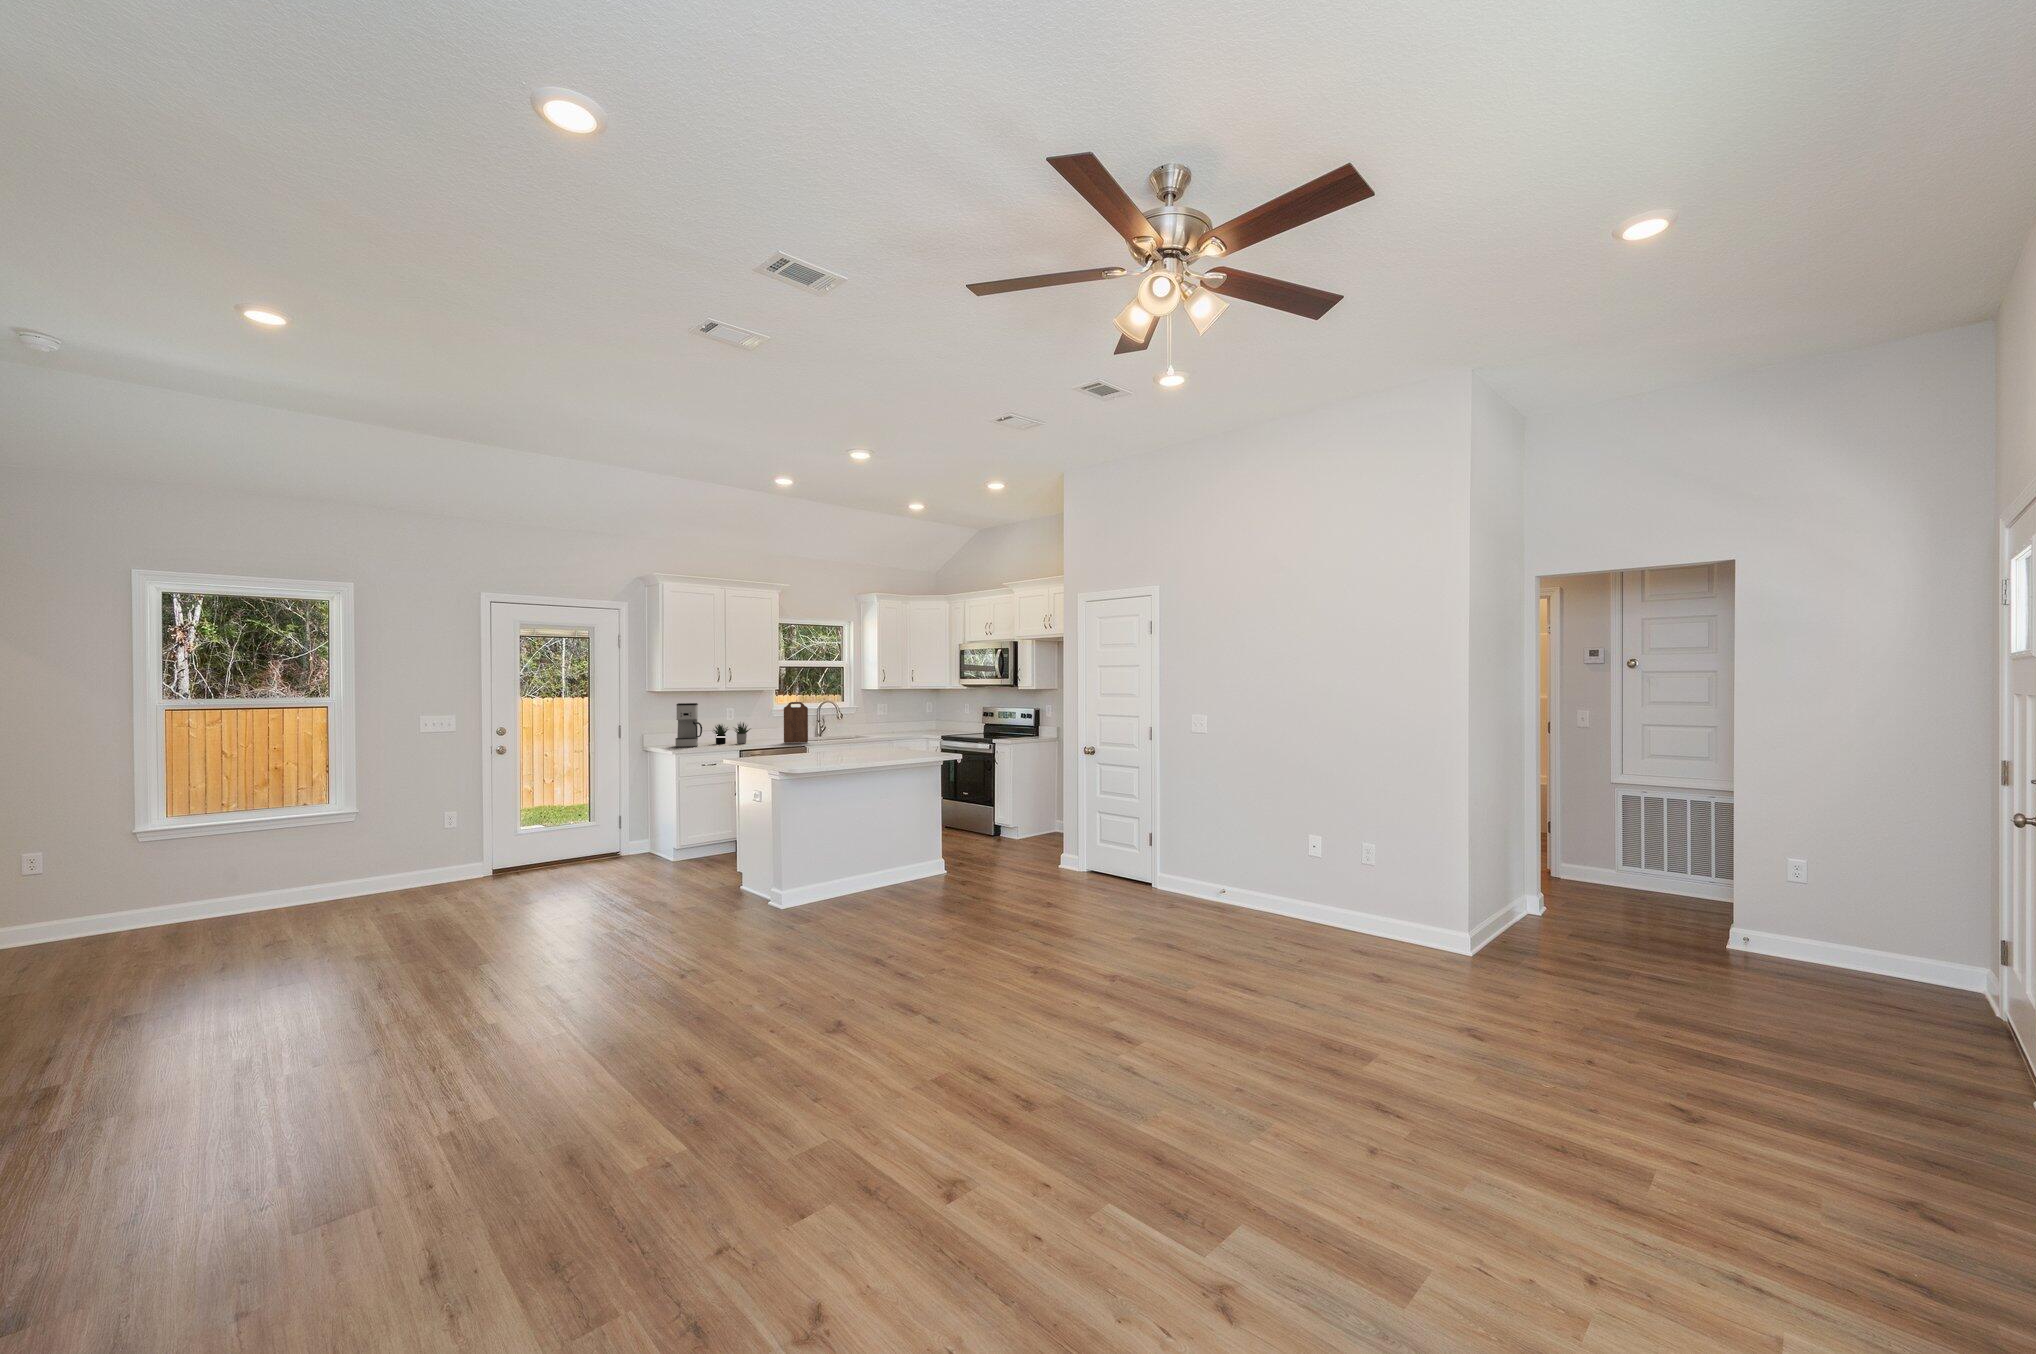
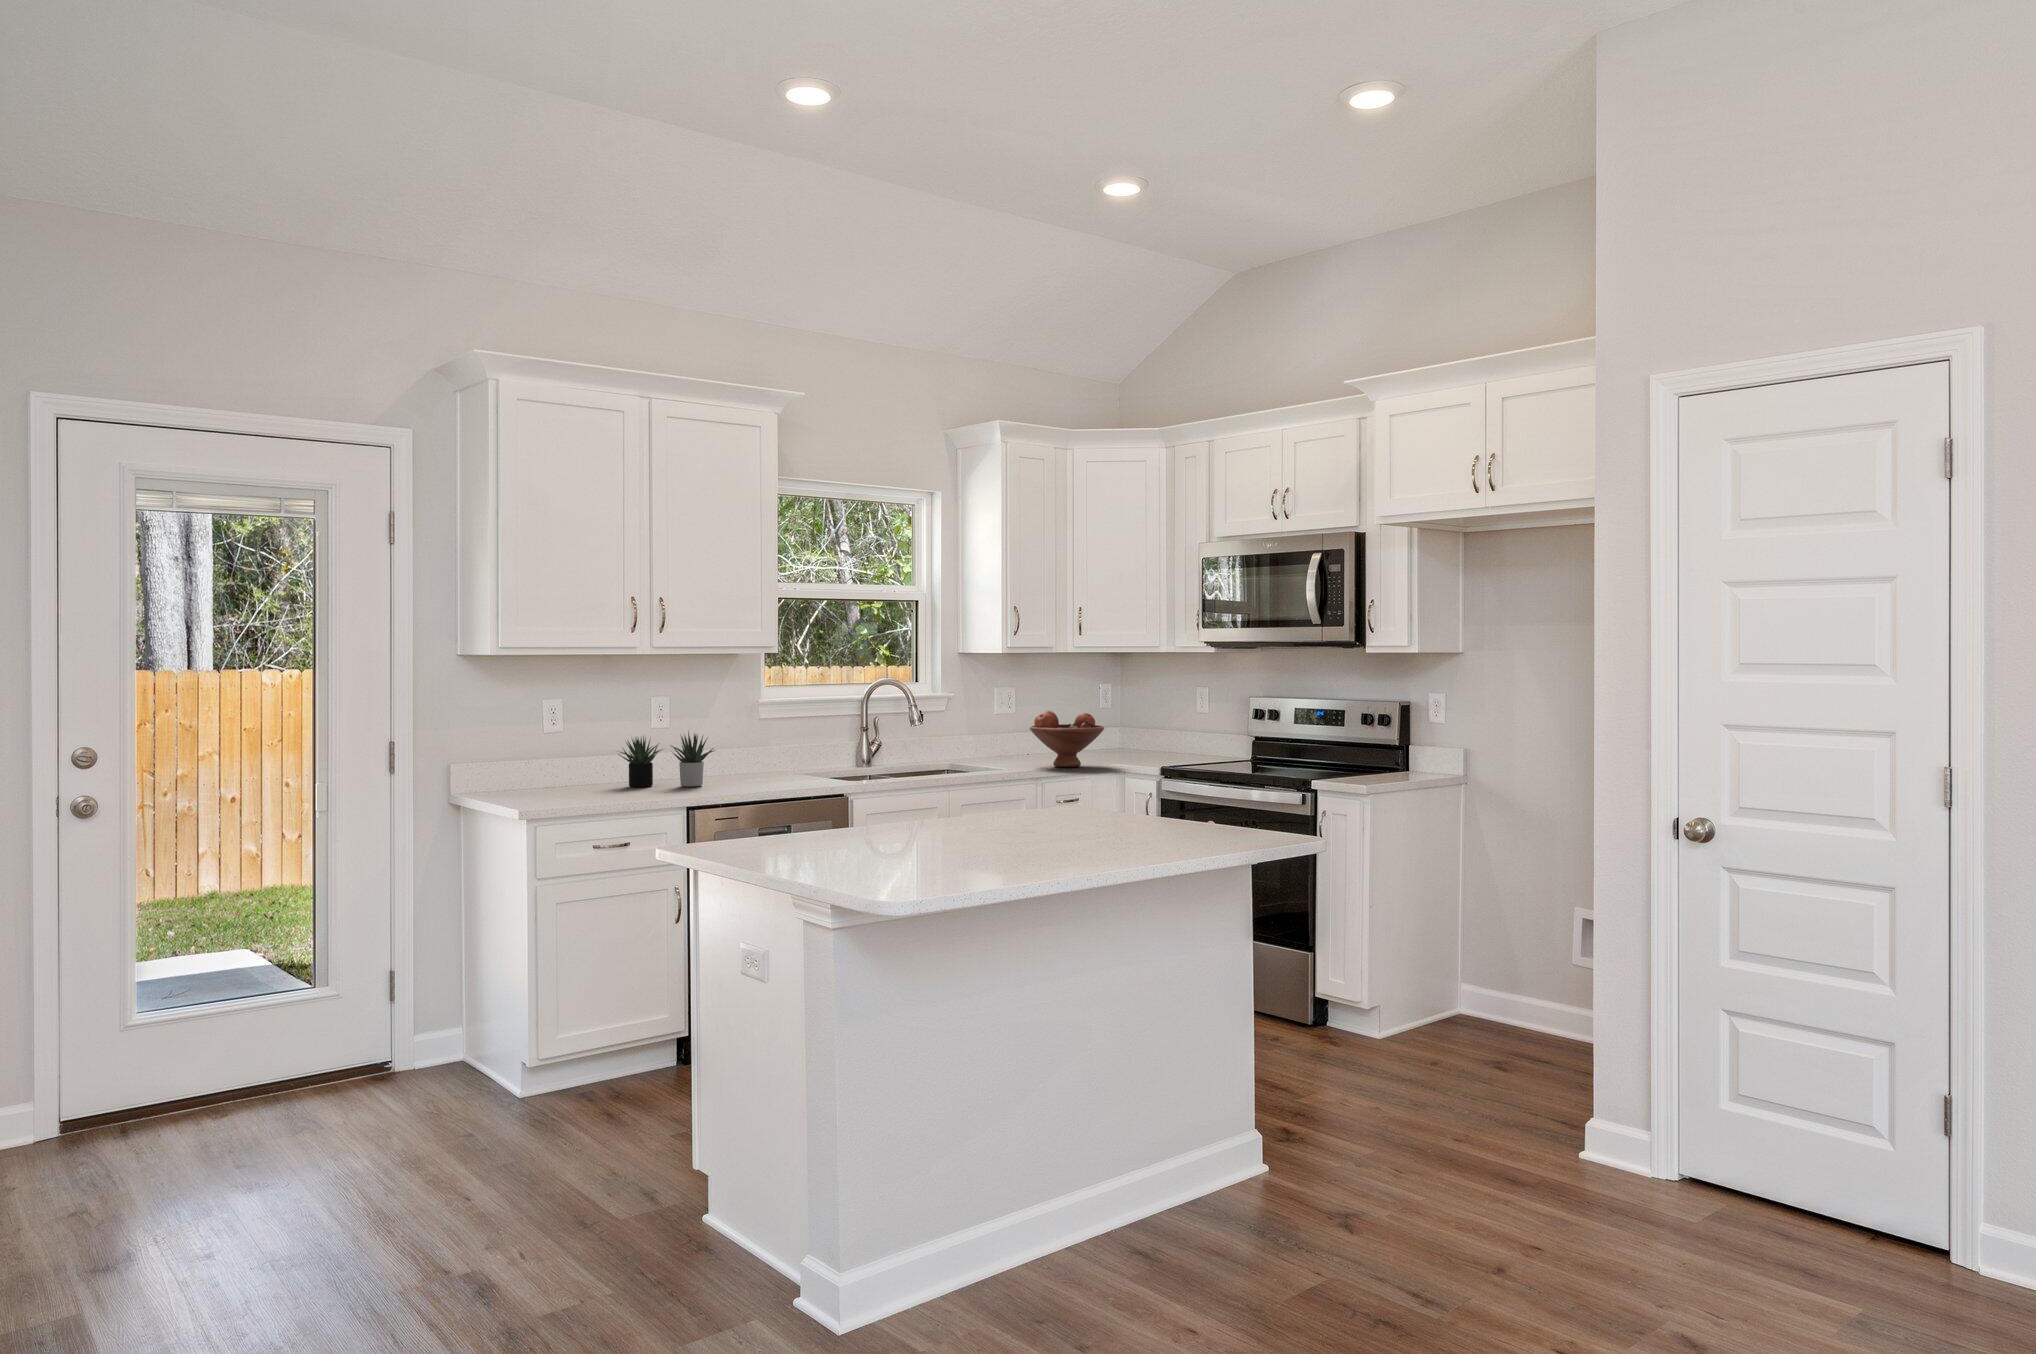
cutting board: present [784,702,808,743] -> none [793,684,852,785]
coffee maker: present [675,703,702,747] -> none [529,686,595,798]
fruit bowl: none [888,713,919,736] -> present [1030,711,1104,767]

